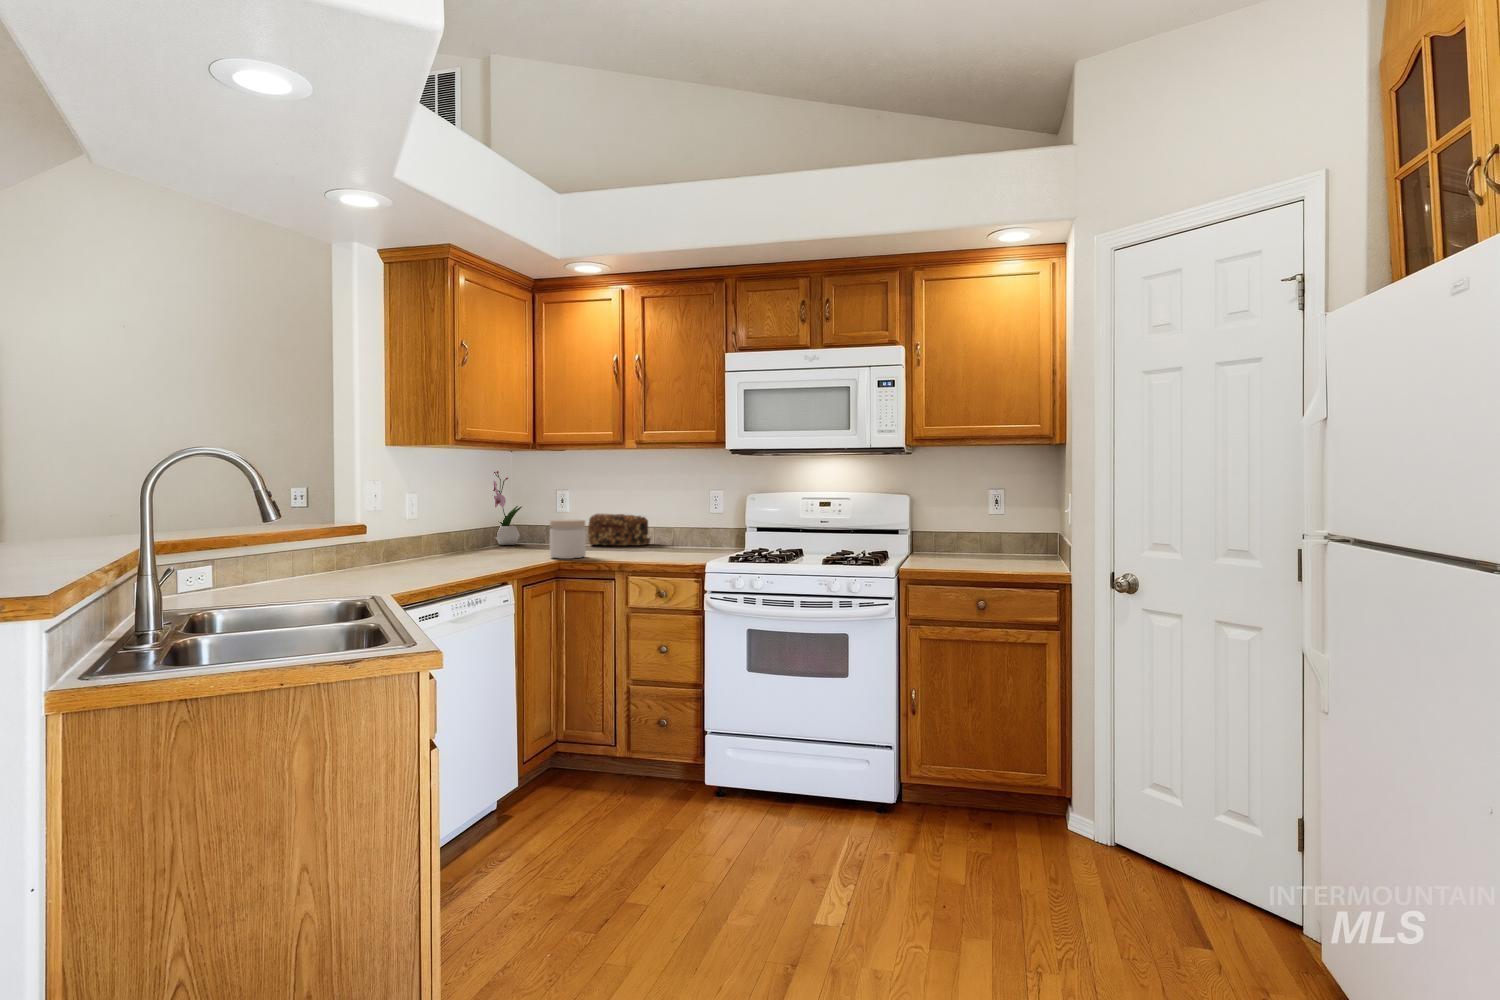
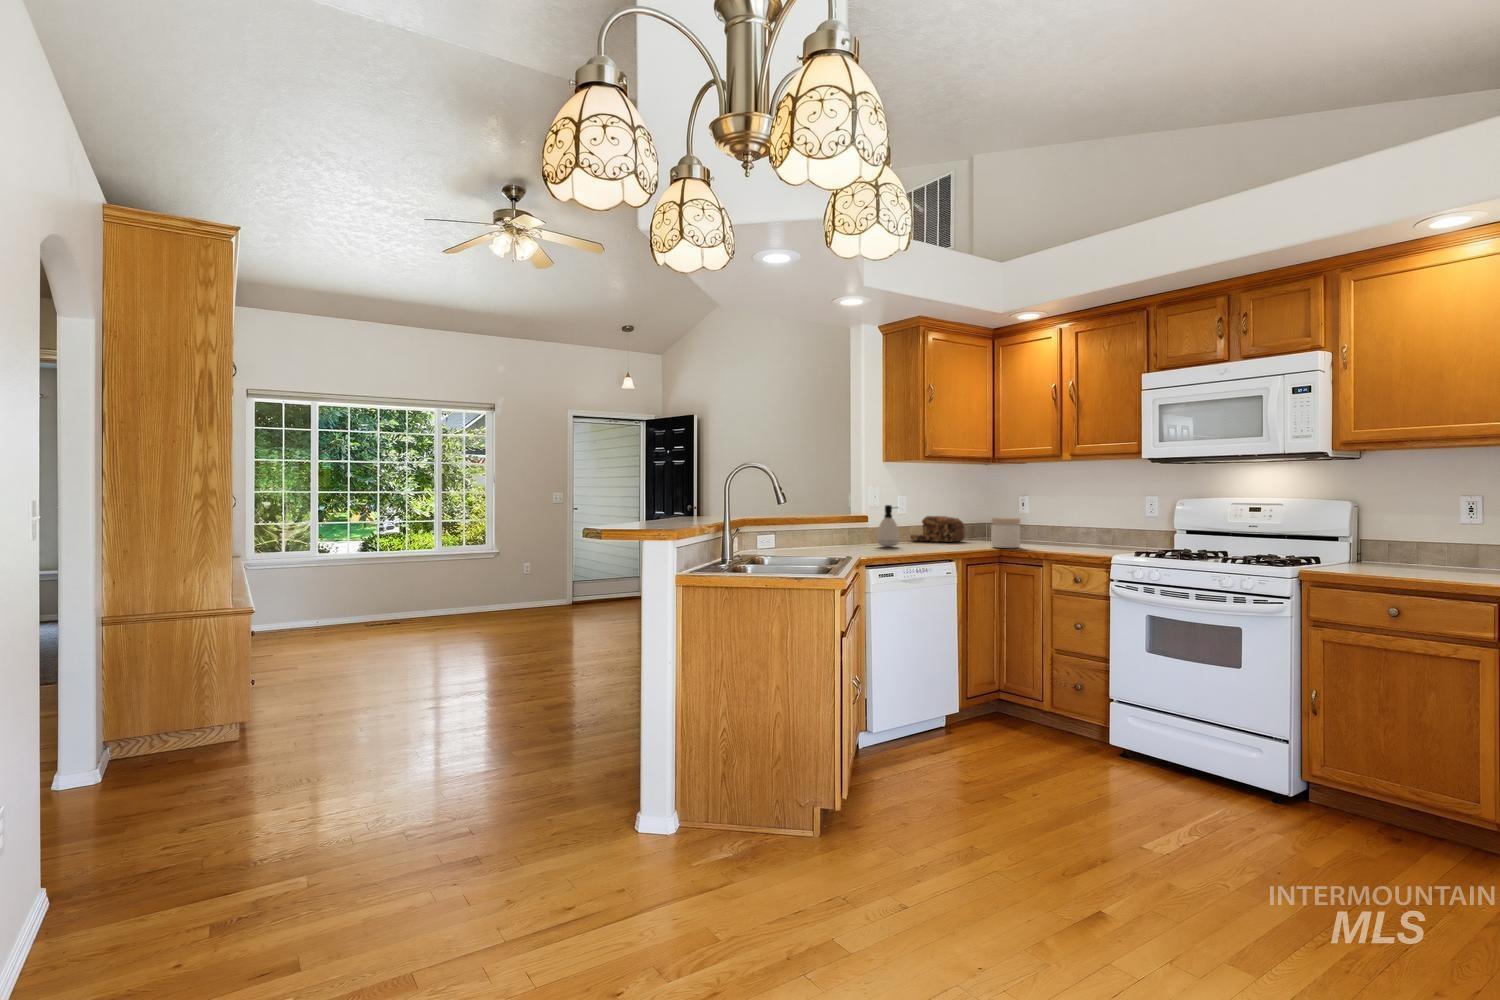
flower arrangement: present [493,471,522,545] -> none [963,481,988,539]
soap dispenser: none [394,507,429,566] -> present [877,505,900,547]
bread loaf: present [588,514,650,546] -> present [910,516,964,542]

